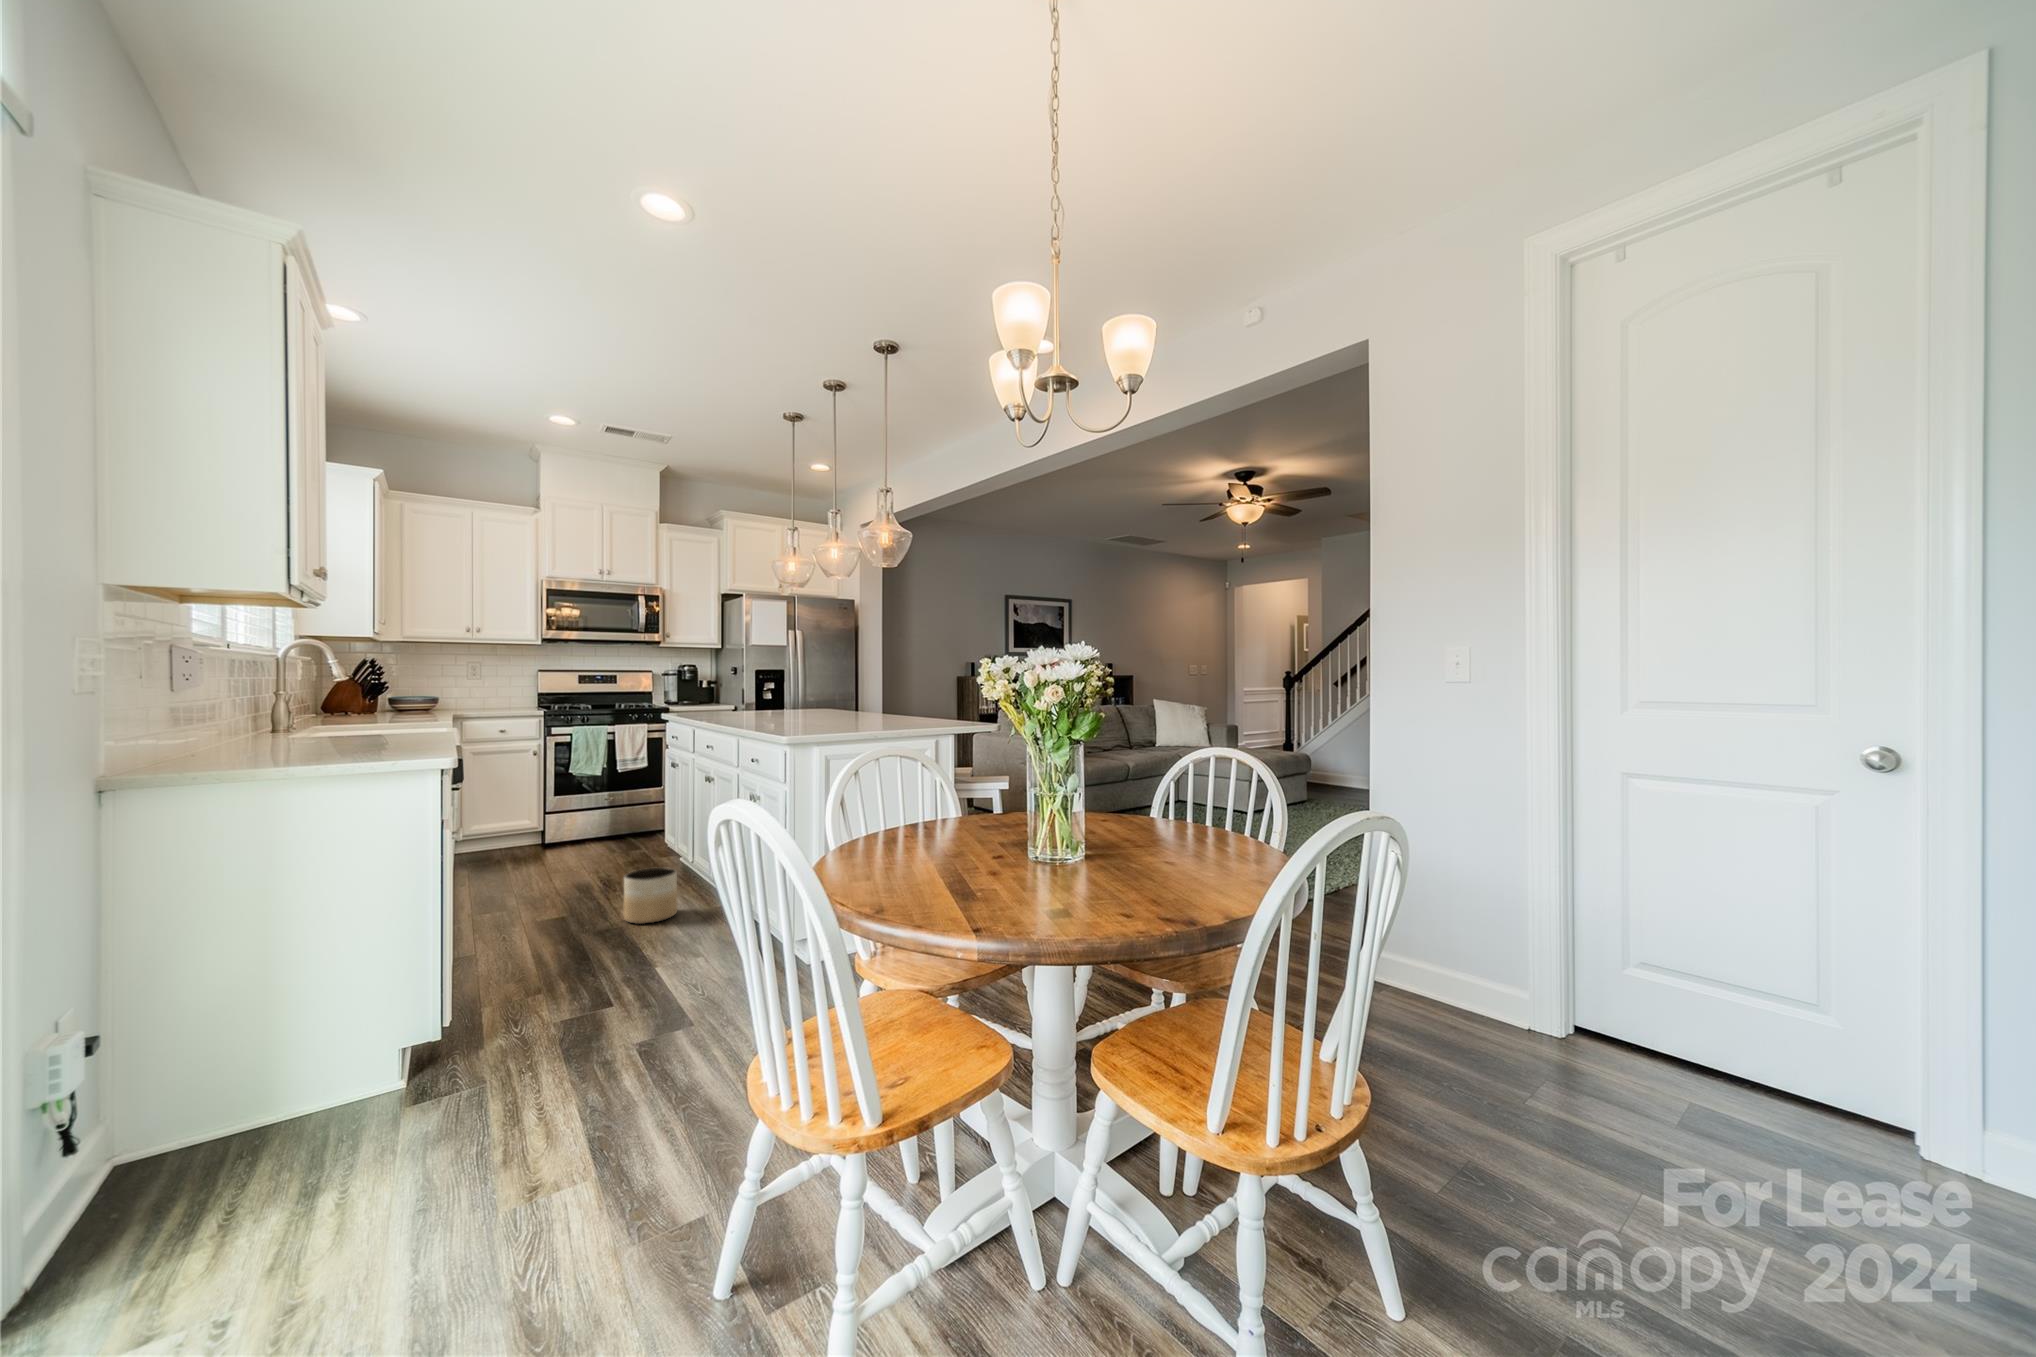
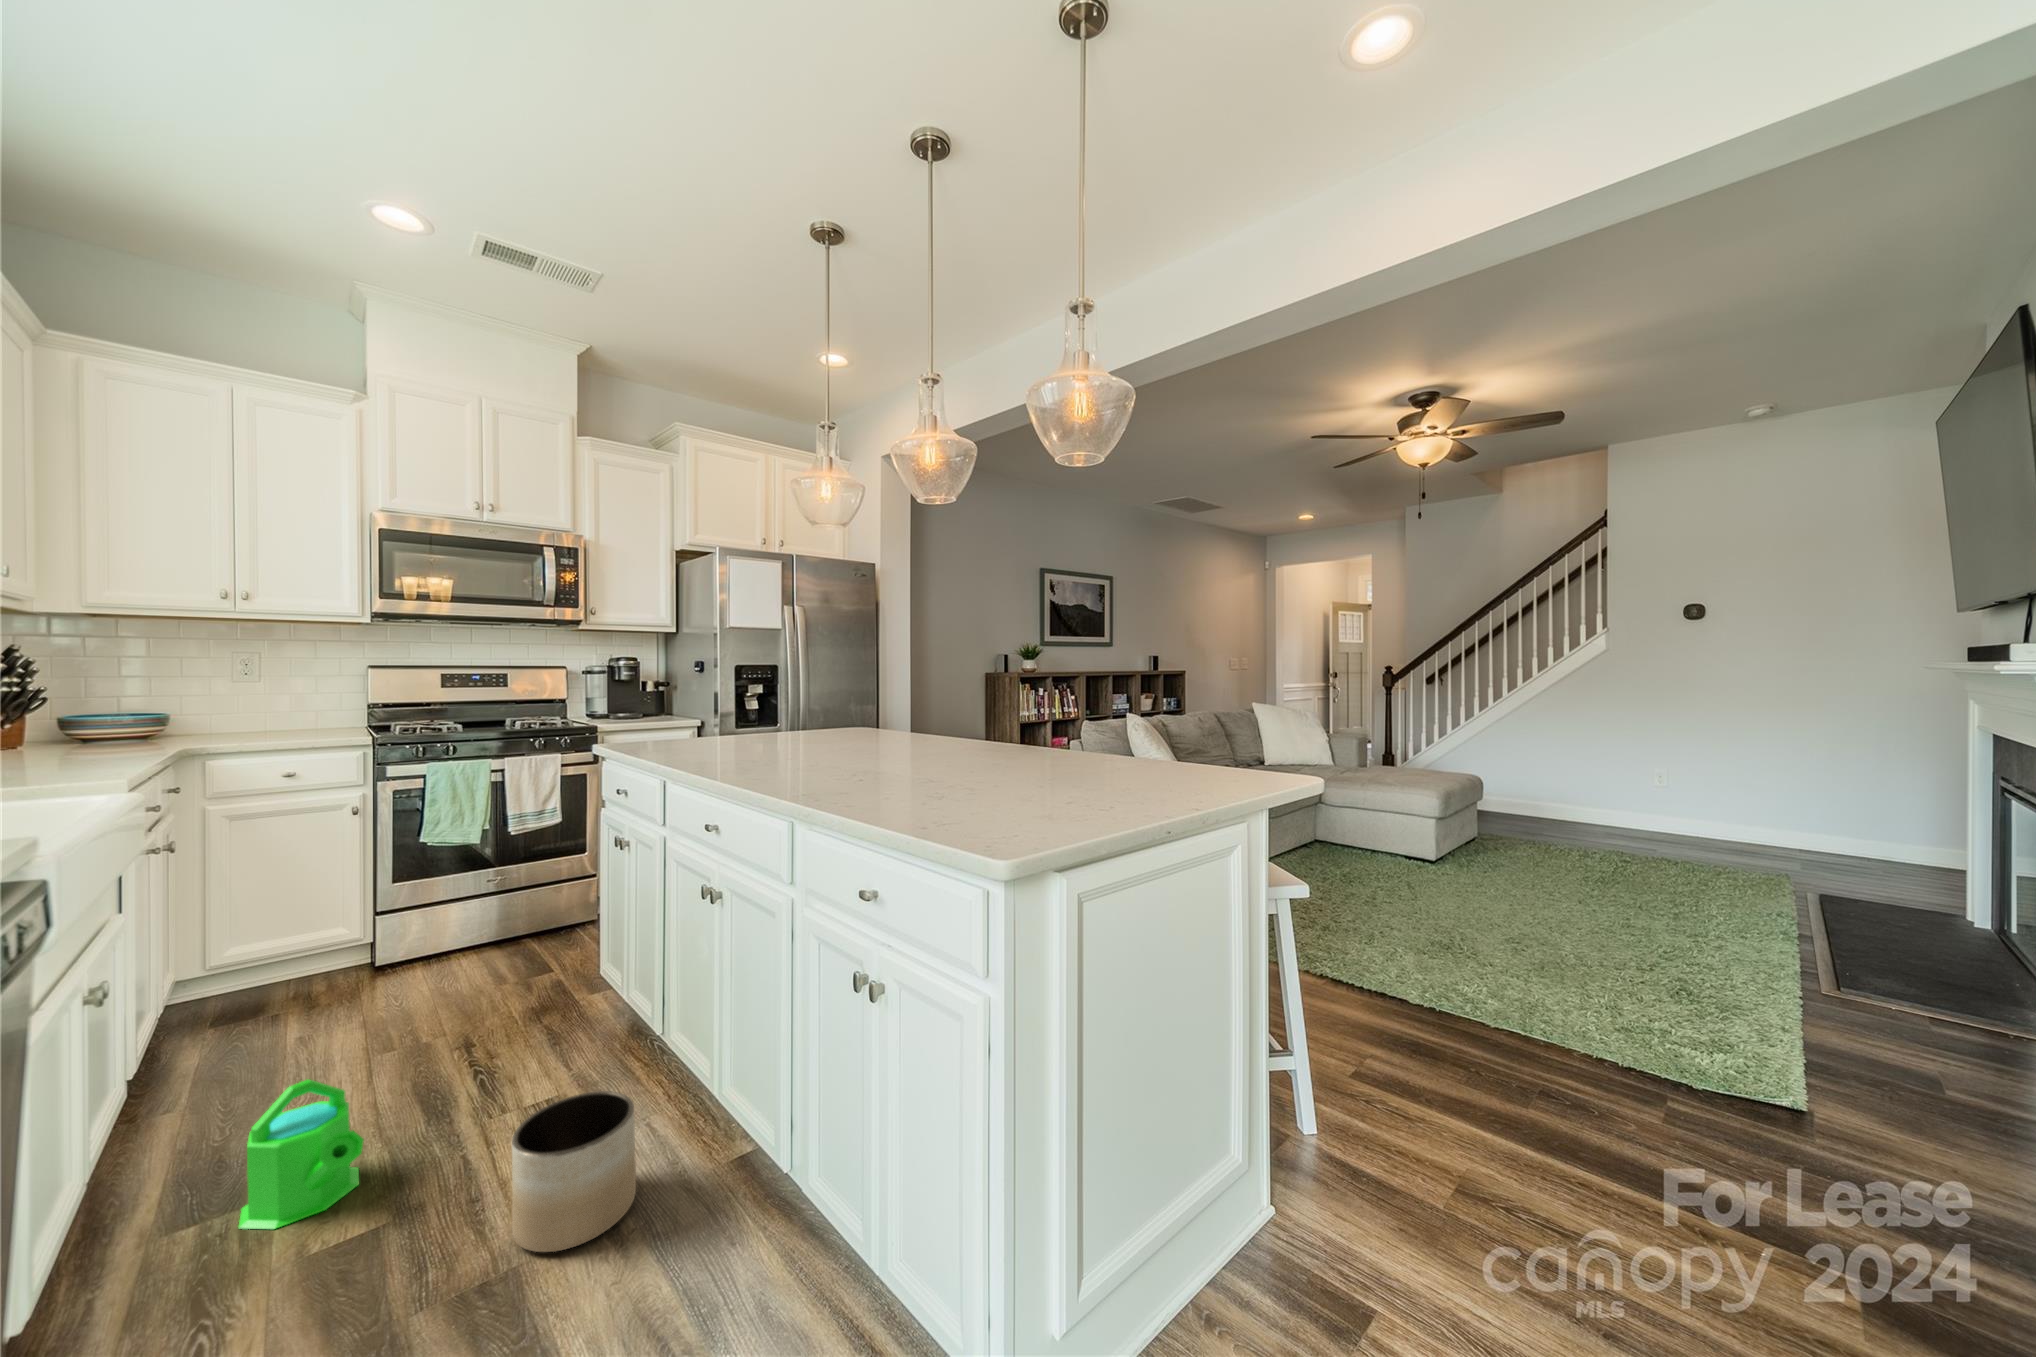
watering can: none [509,856,561,915] -> present [239,1079,364,1229]

